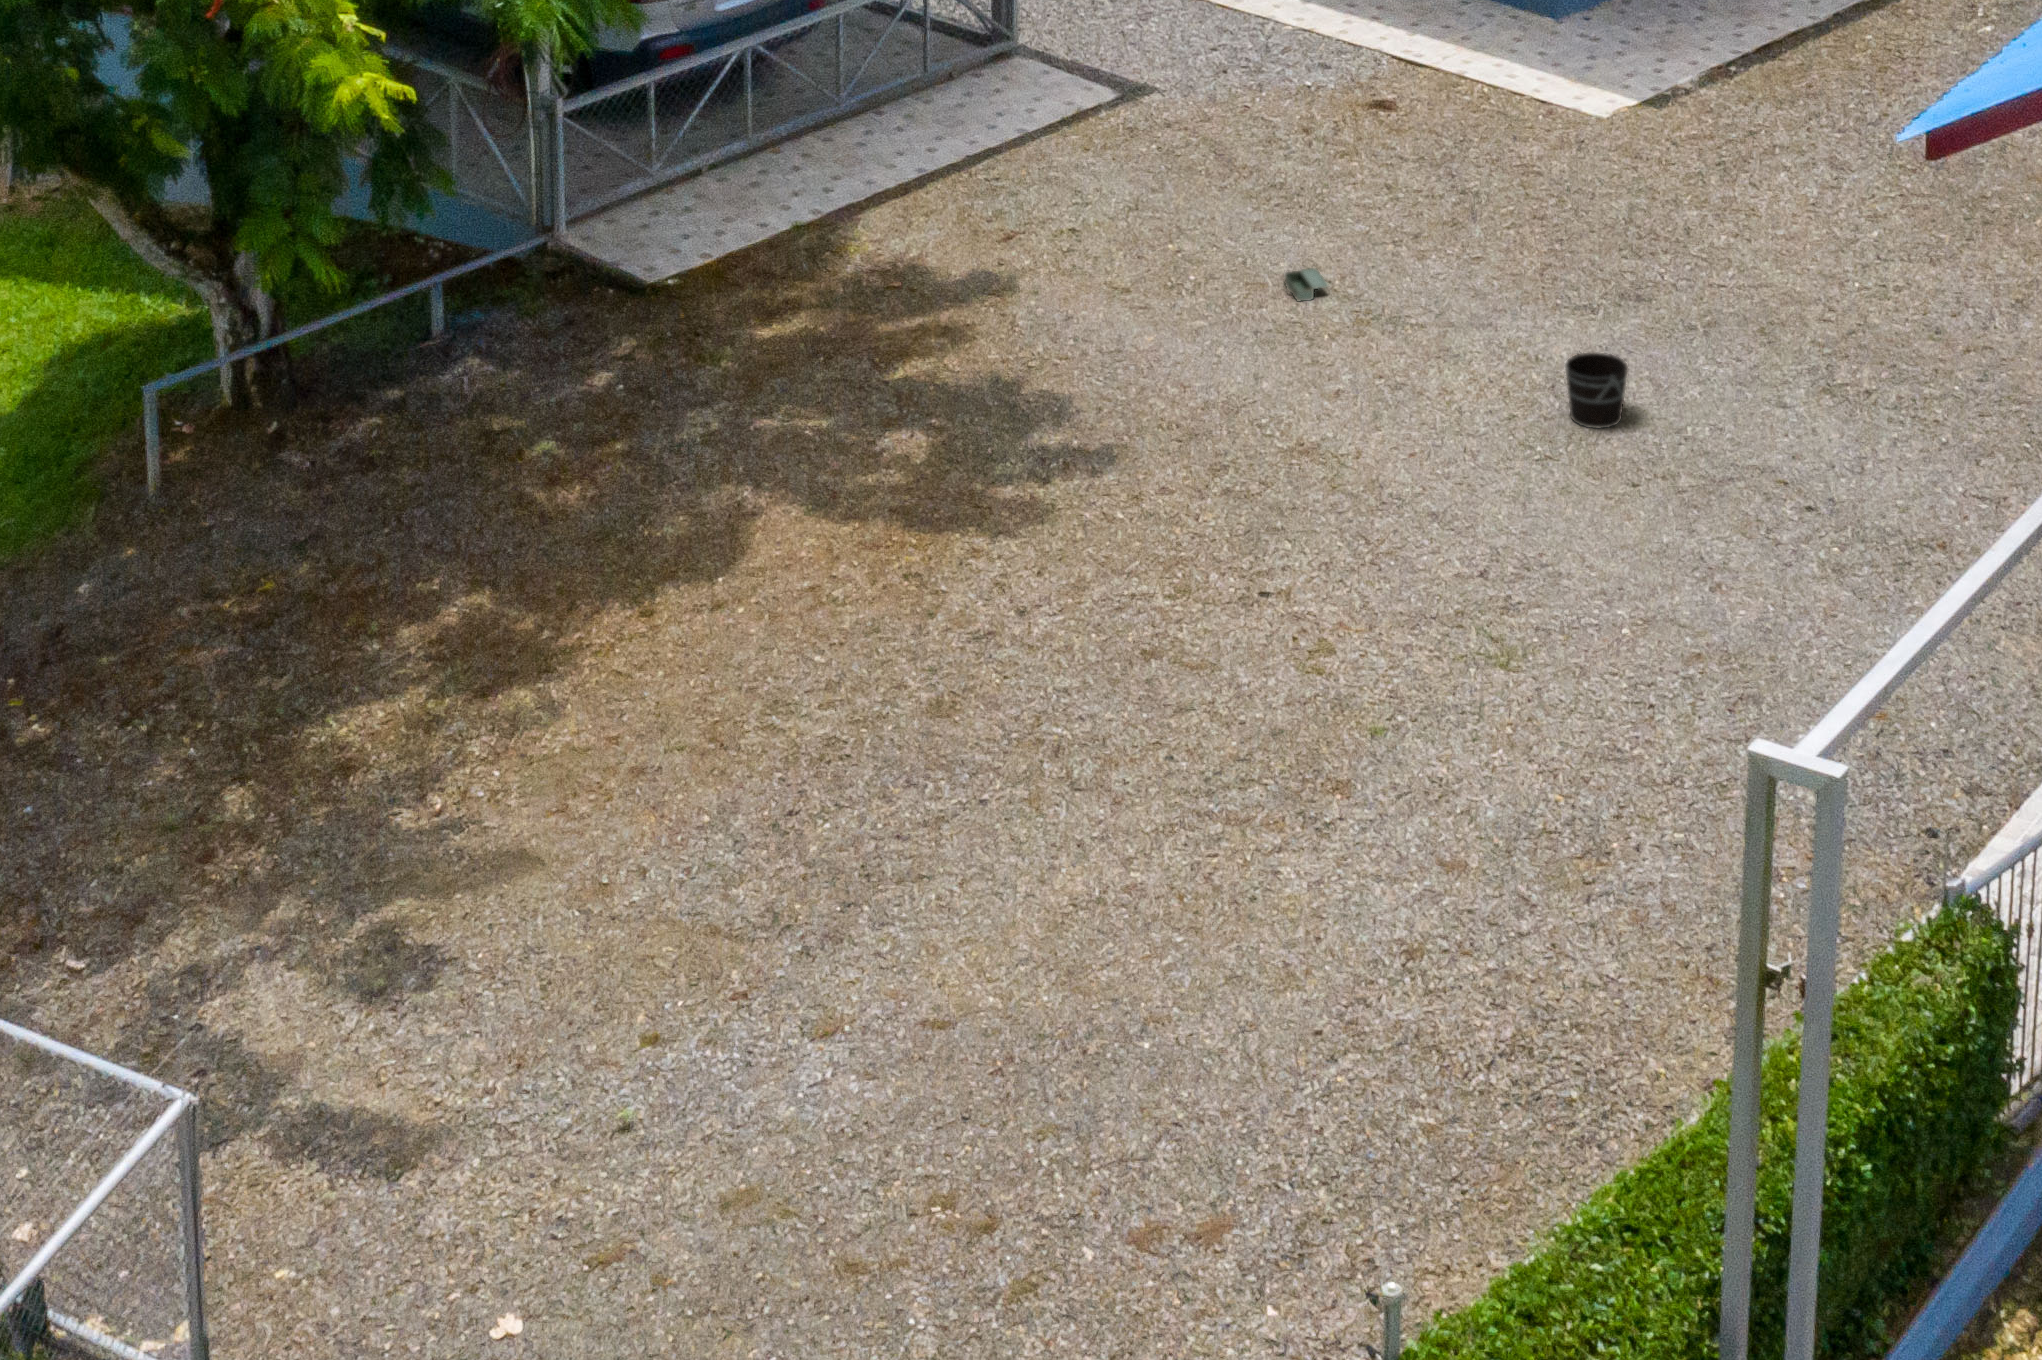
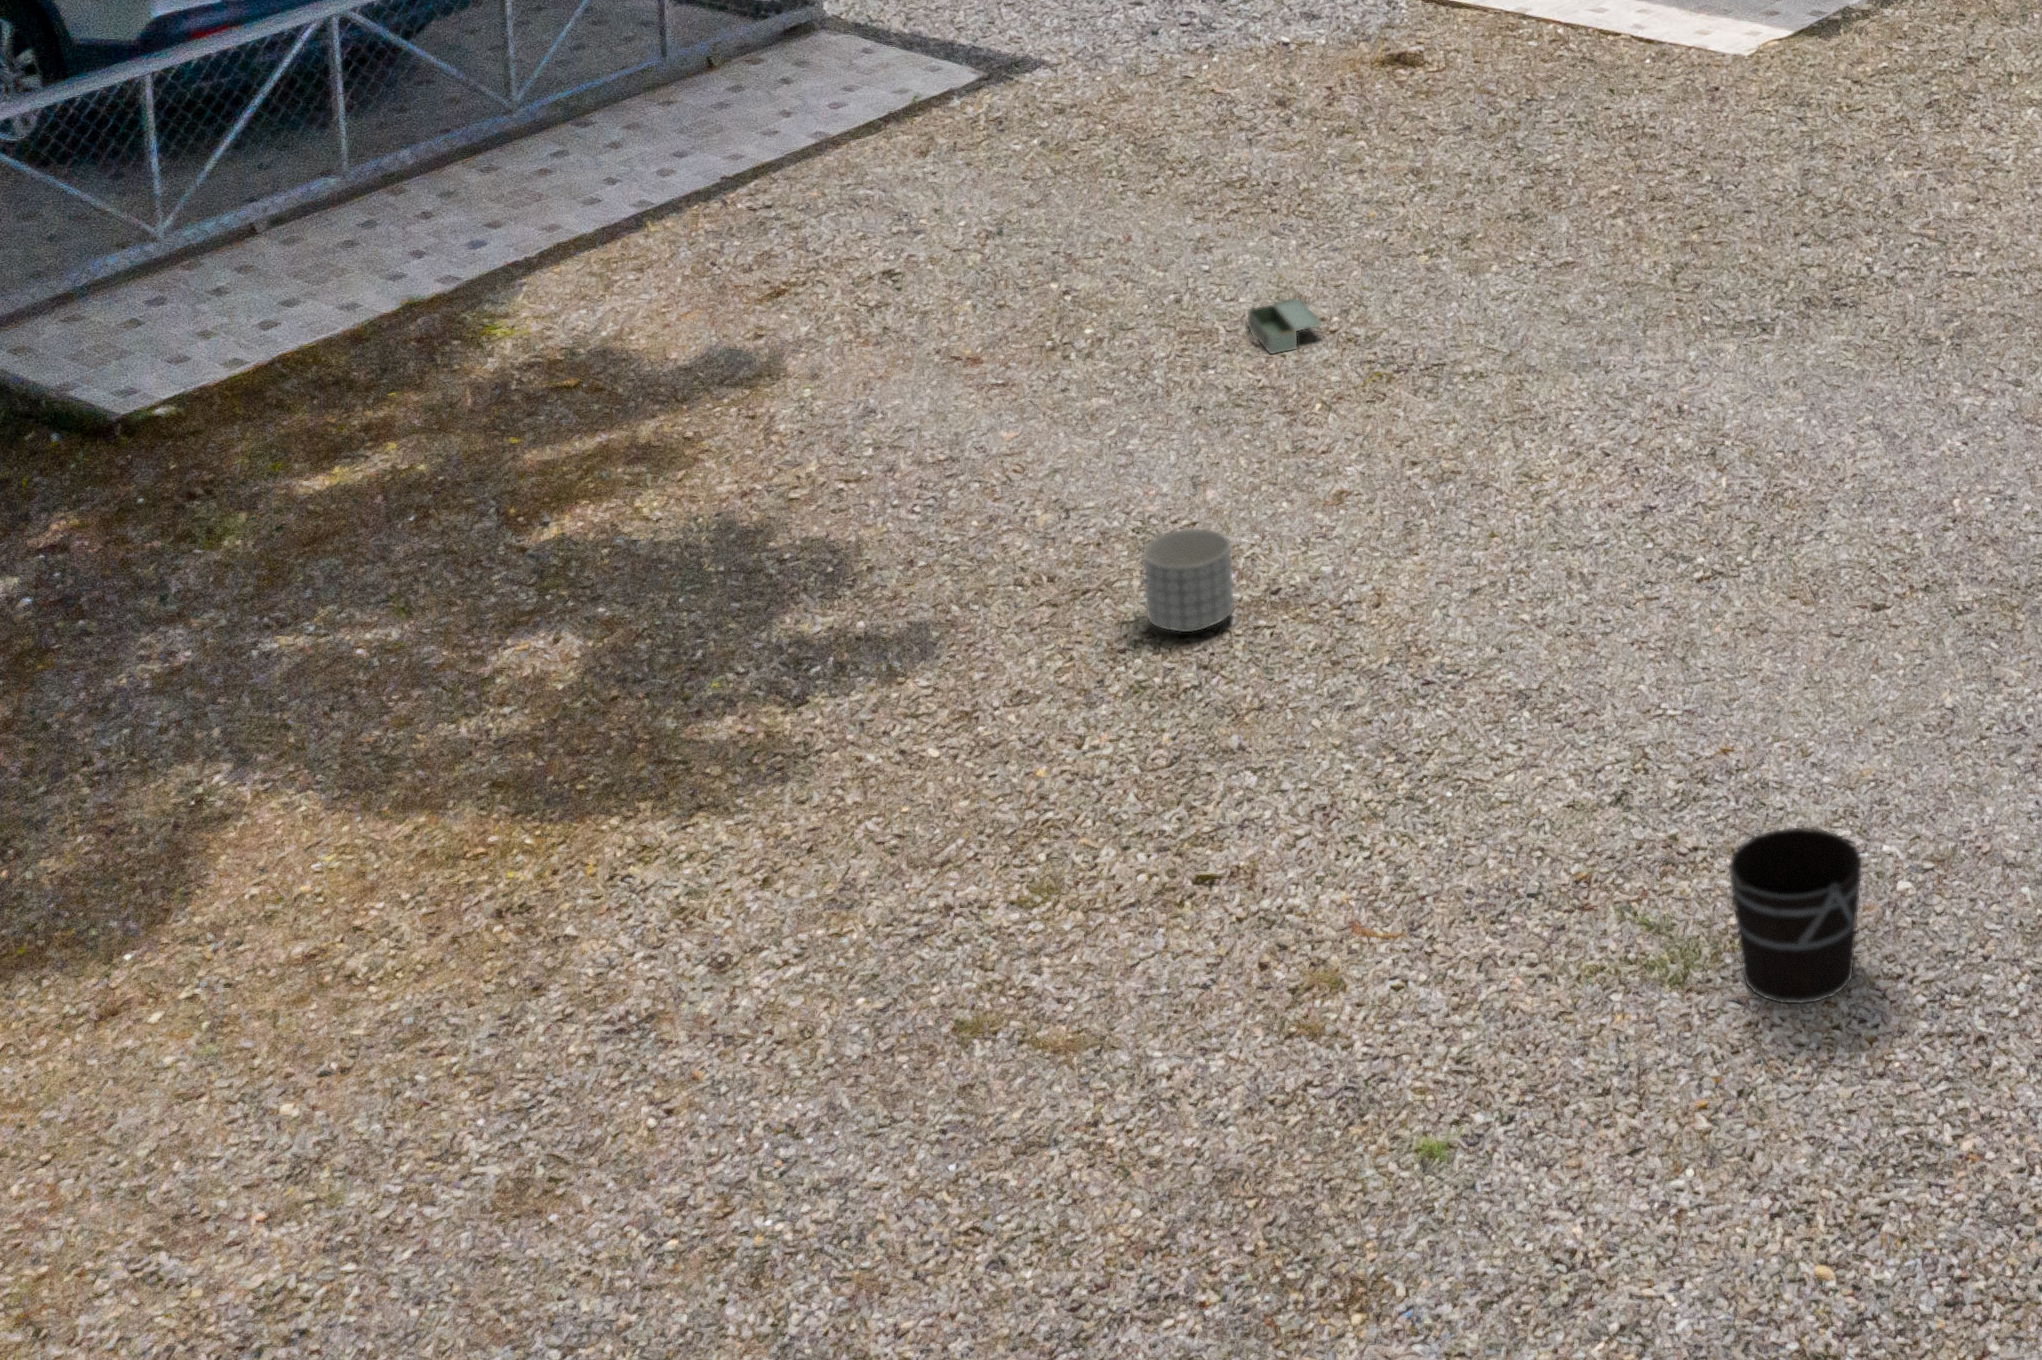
bucket: present [1566,351,1627,428] -> present [1729,828,1862,1003]
planter: none [1229,408,1278,466] -> present [1144,529,1234,632]

